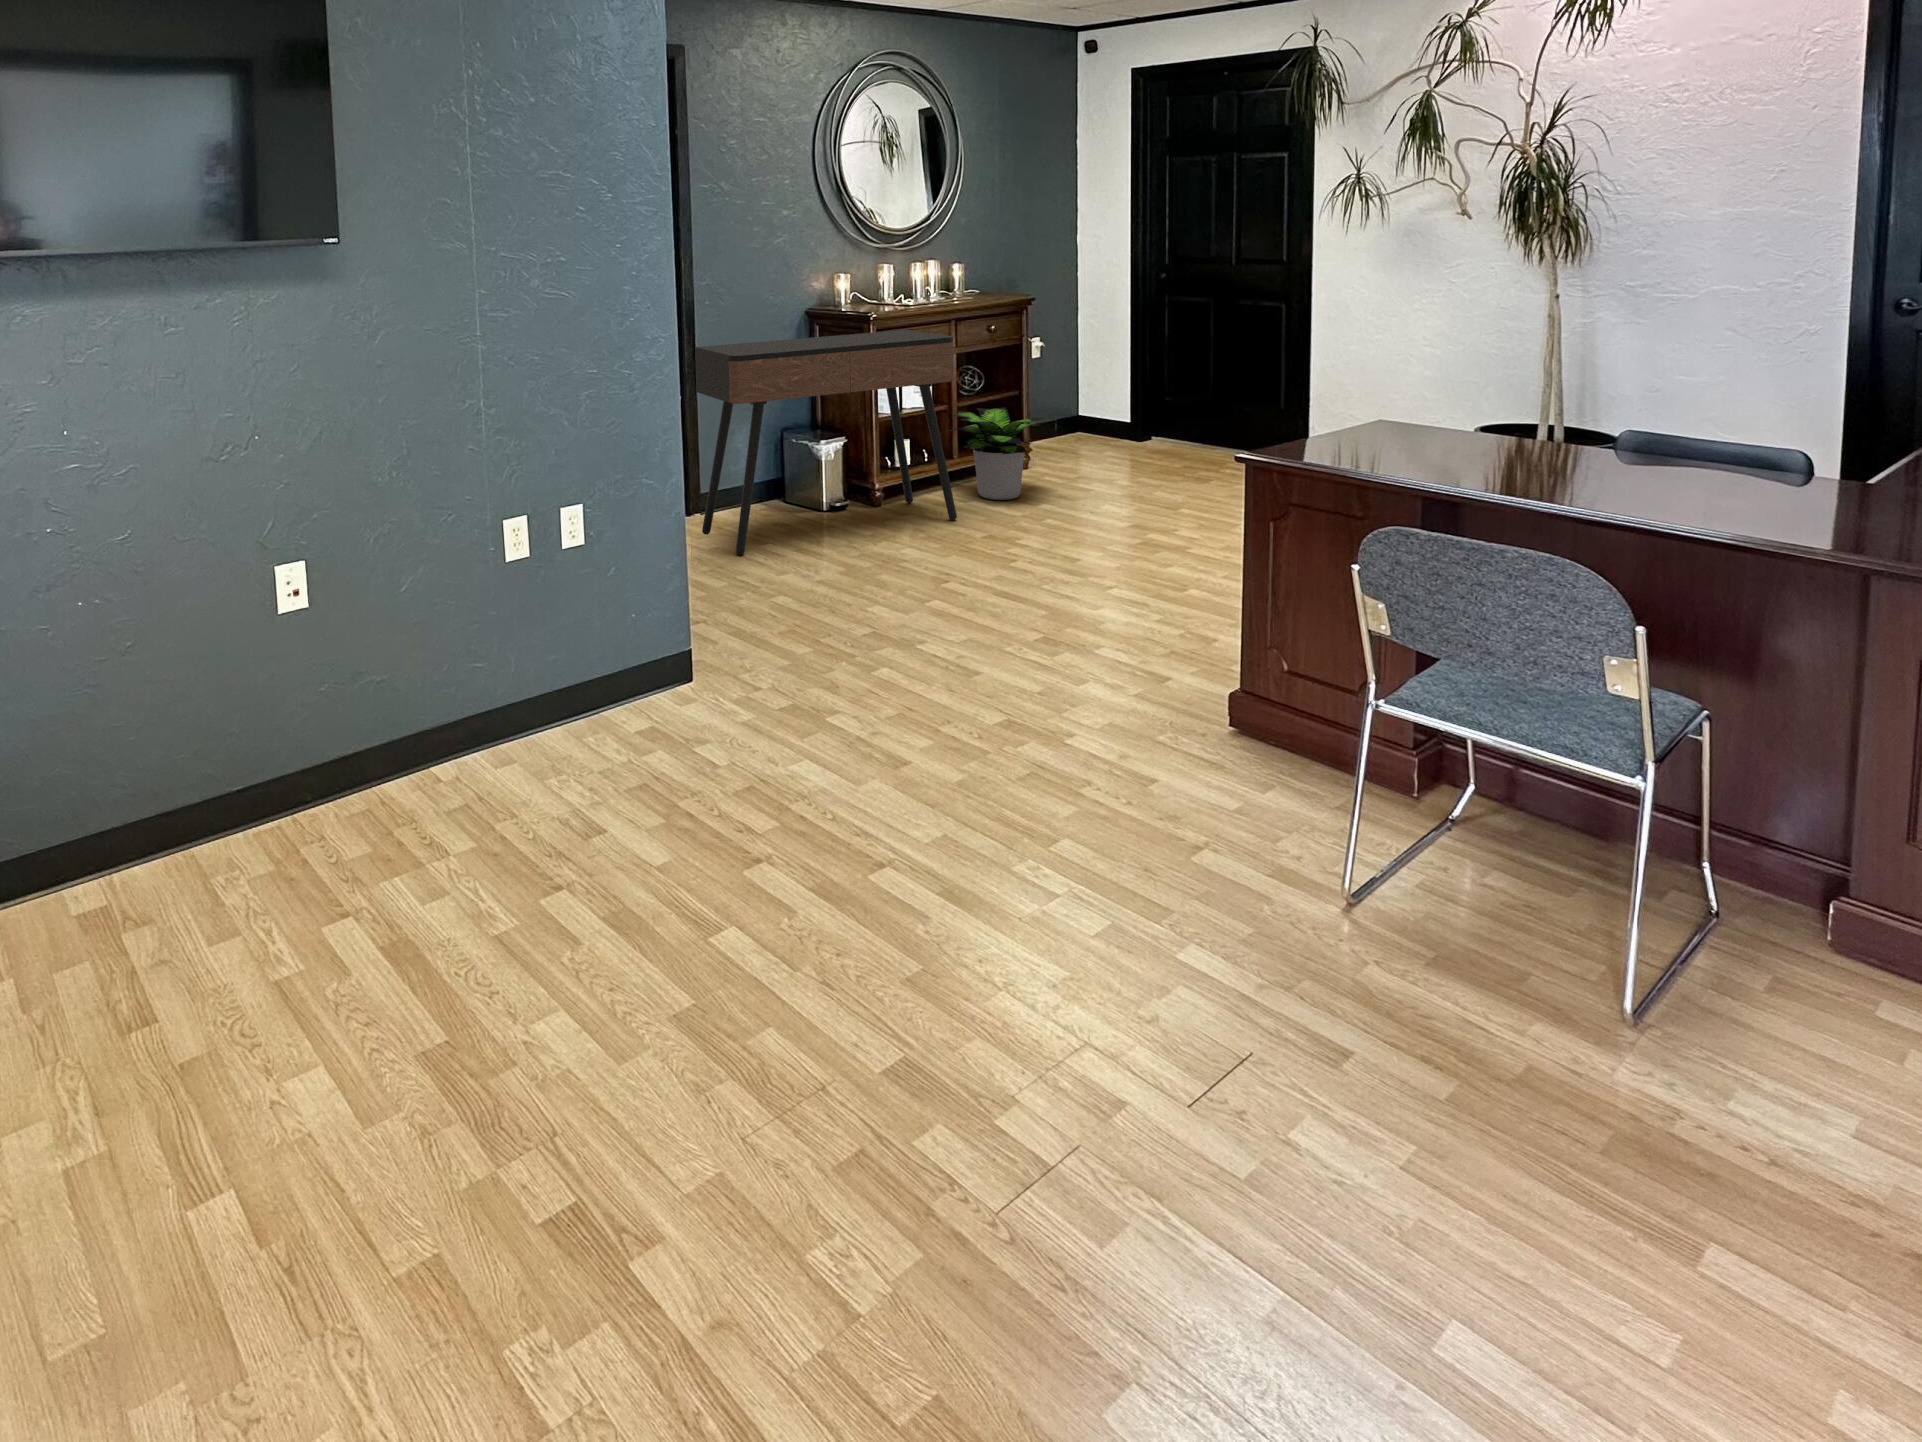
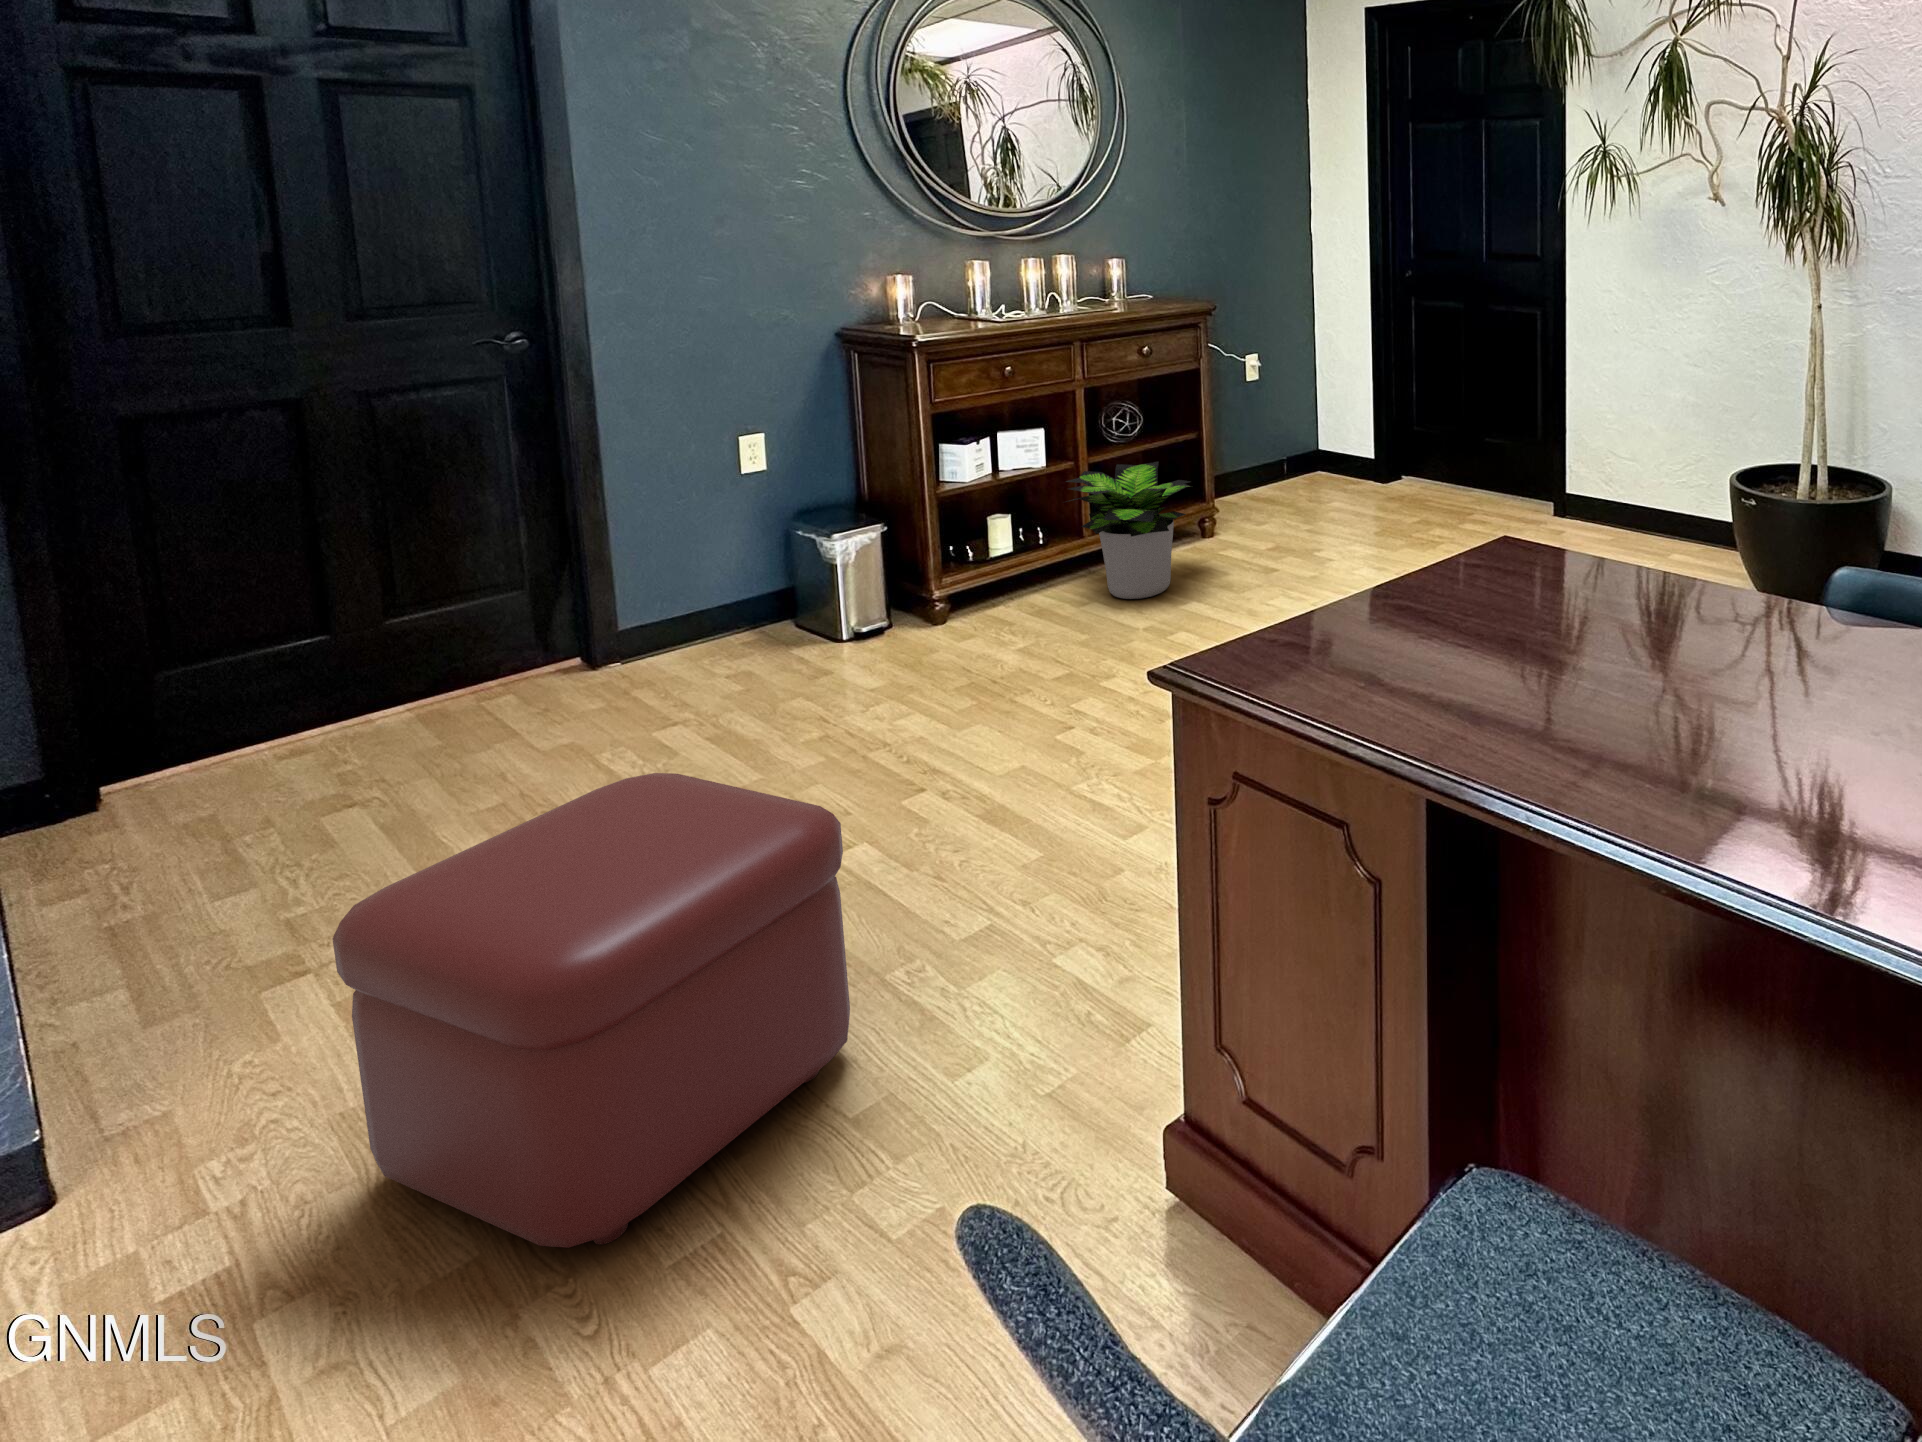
console table: present [695,330,957,555] -> none [536,361,1038,767]
ottoman: none [829,518,1028,707] -> present [332,773,850,1248]

